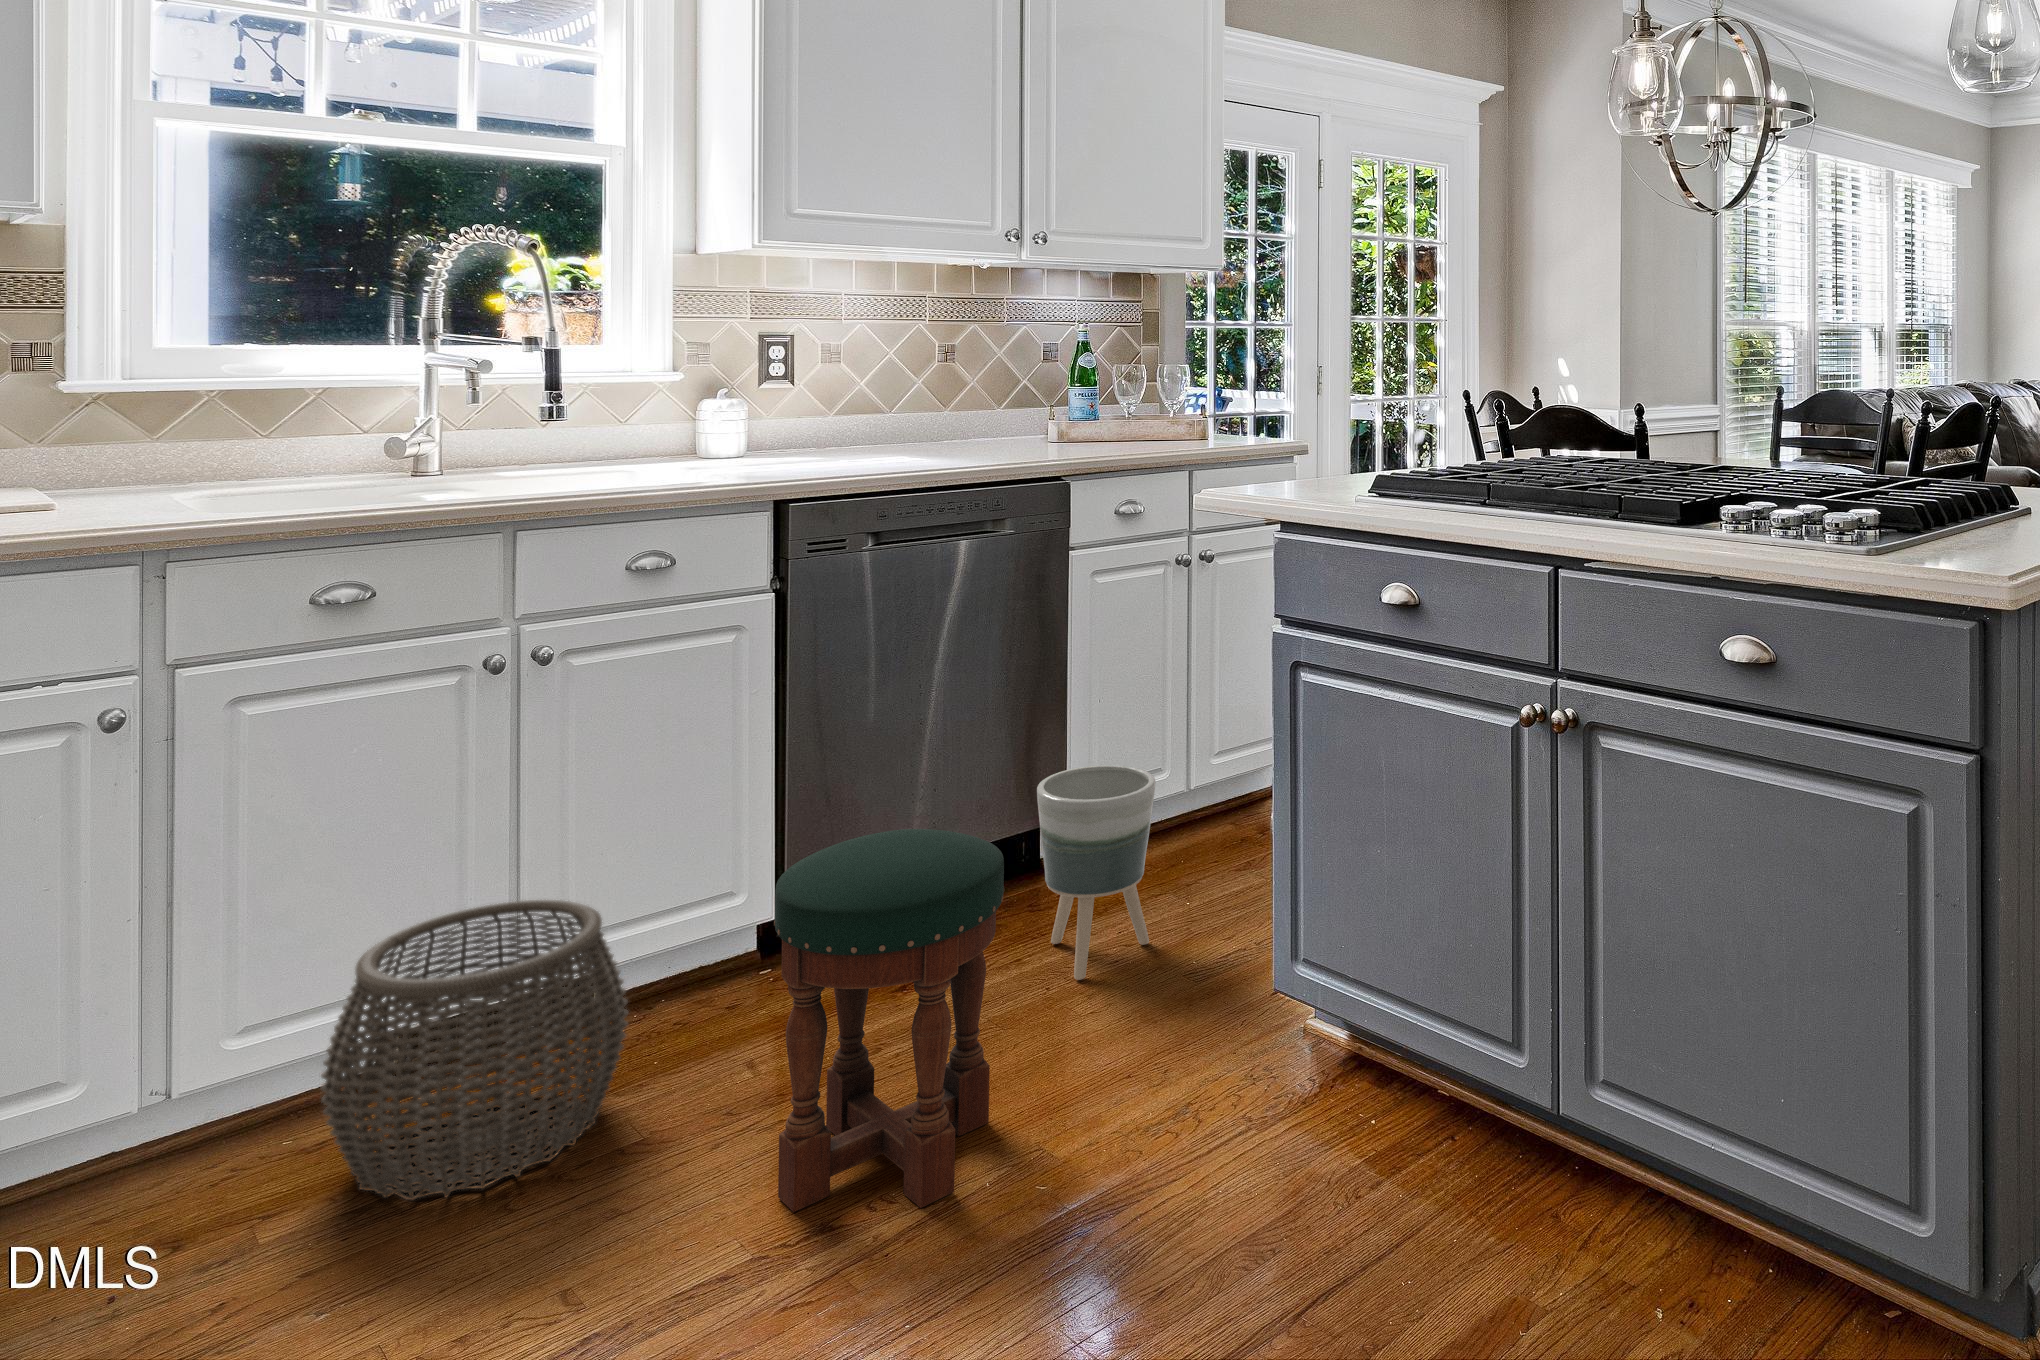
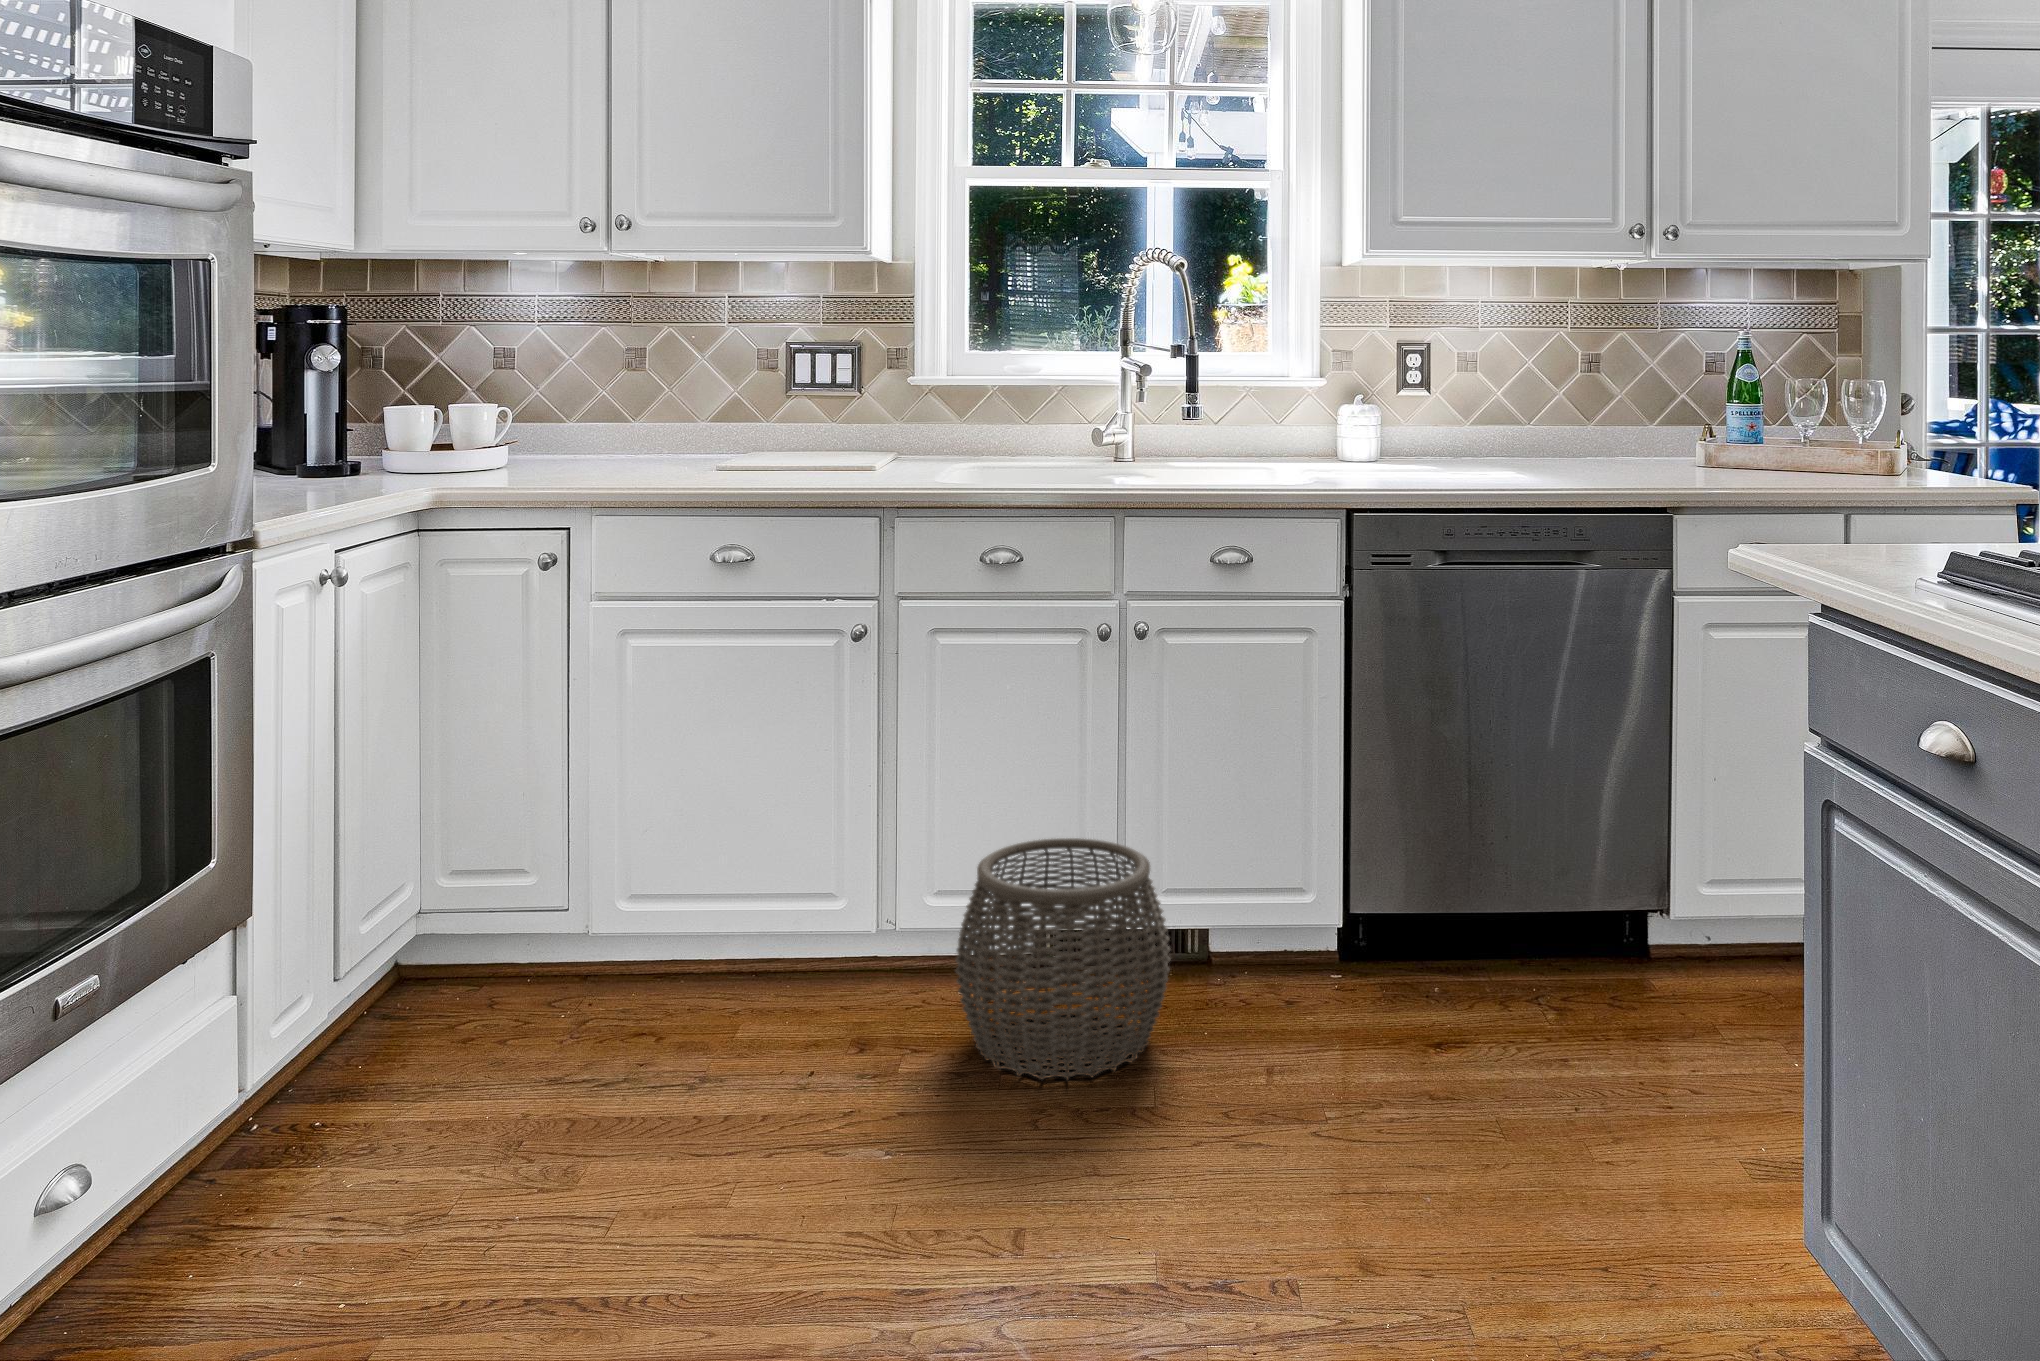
planter: present [1037,765,1156,980] -> none [1578,840,1719,1088]
stool: present [774,829,1005,1212] -> none [1221,845,1442,1248]

